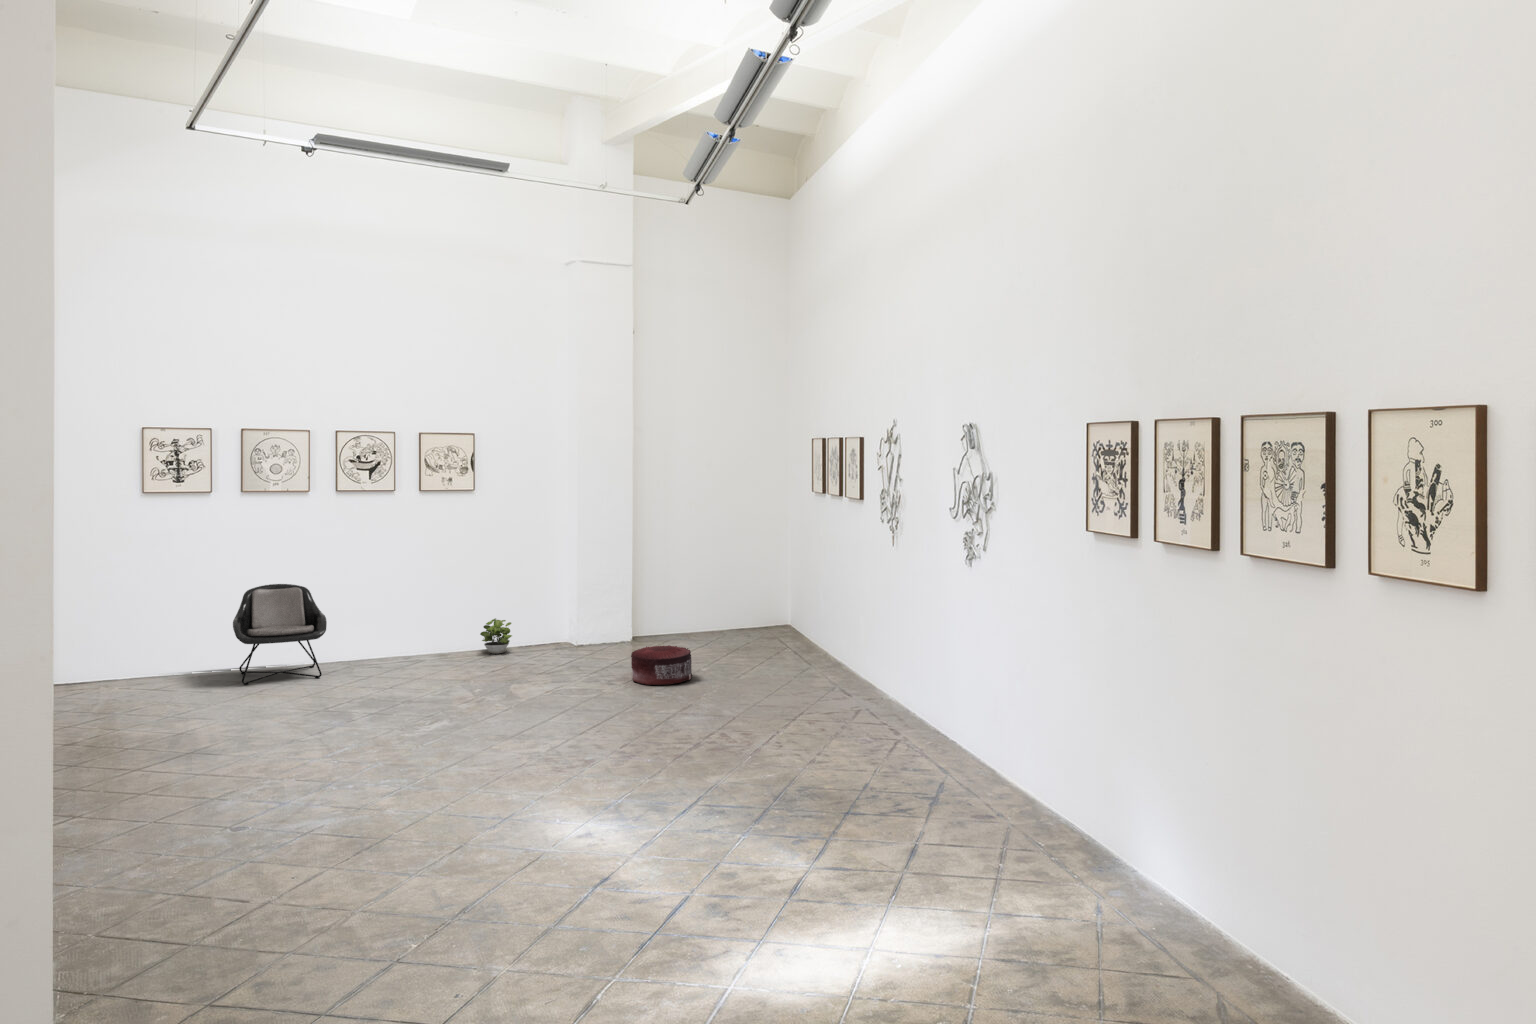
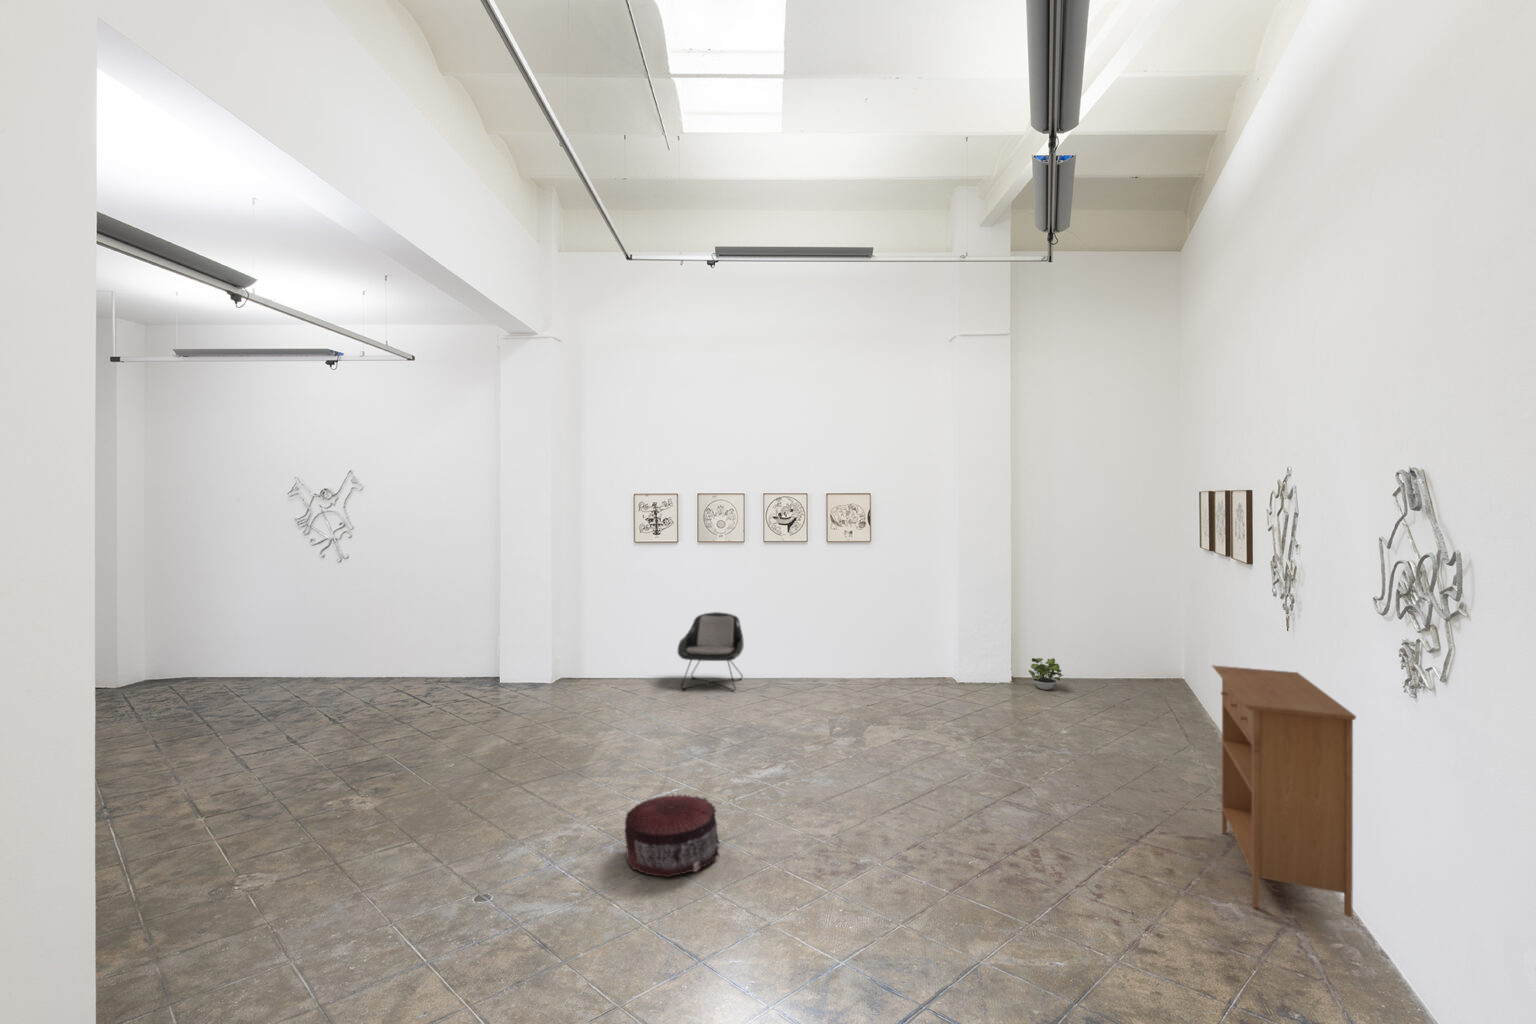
console table: none [836,574,934,732] -> present [1213,666,1356,918]
potted plant: present [480,618,512,654] -> present [1029,658,1063,690]
pouf: present [631,645,692,685] -> present [625,795,719,877]

